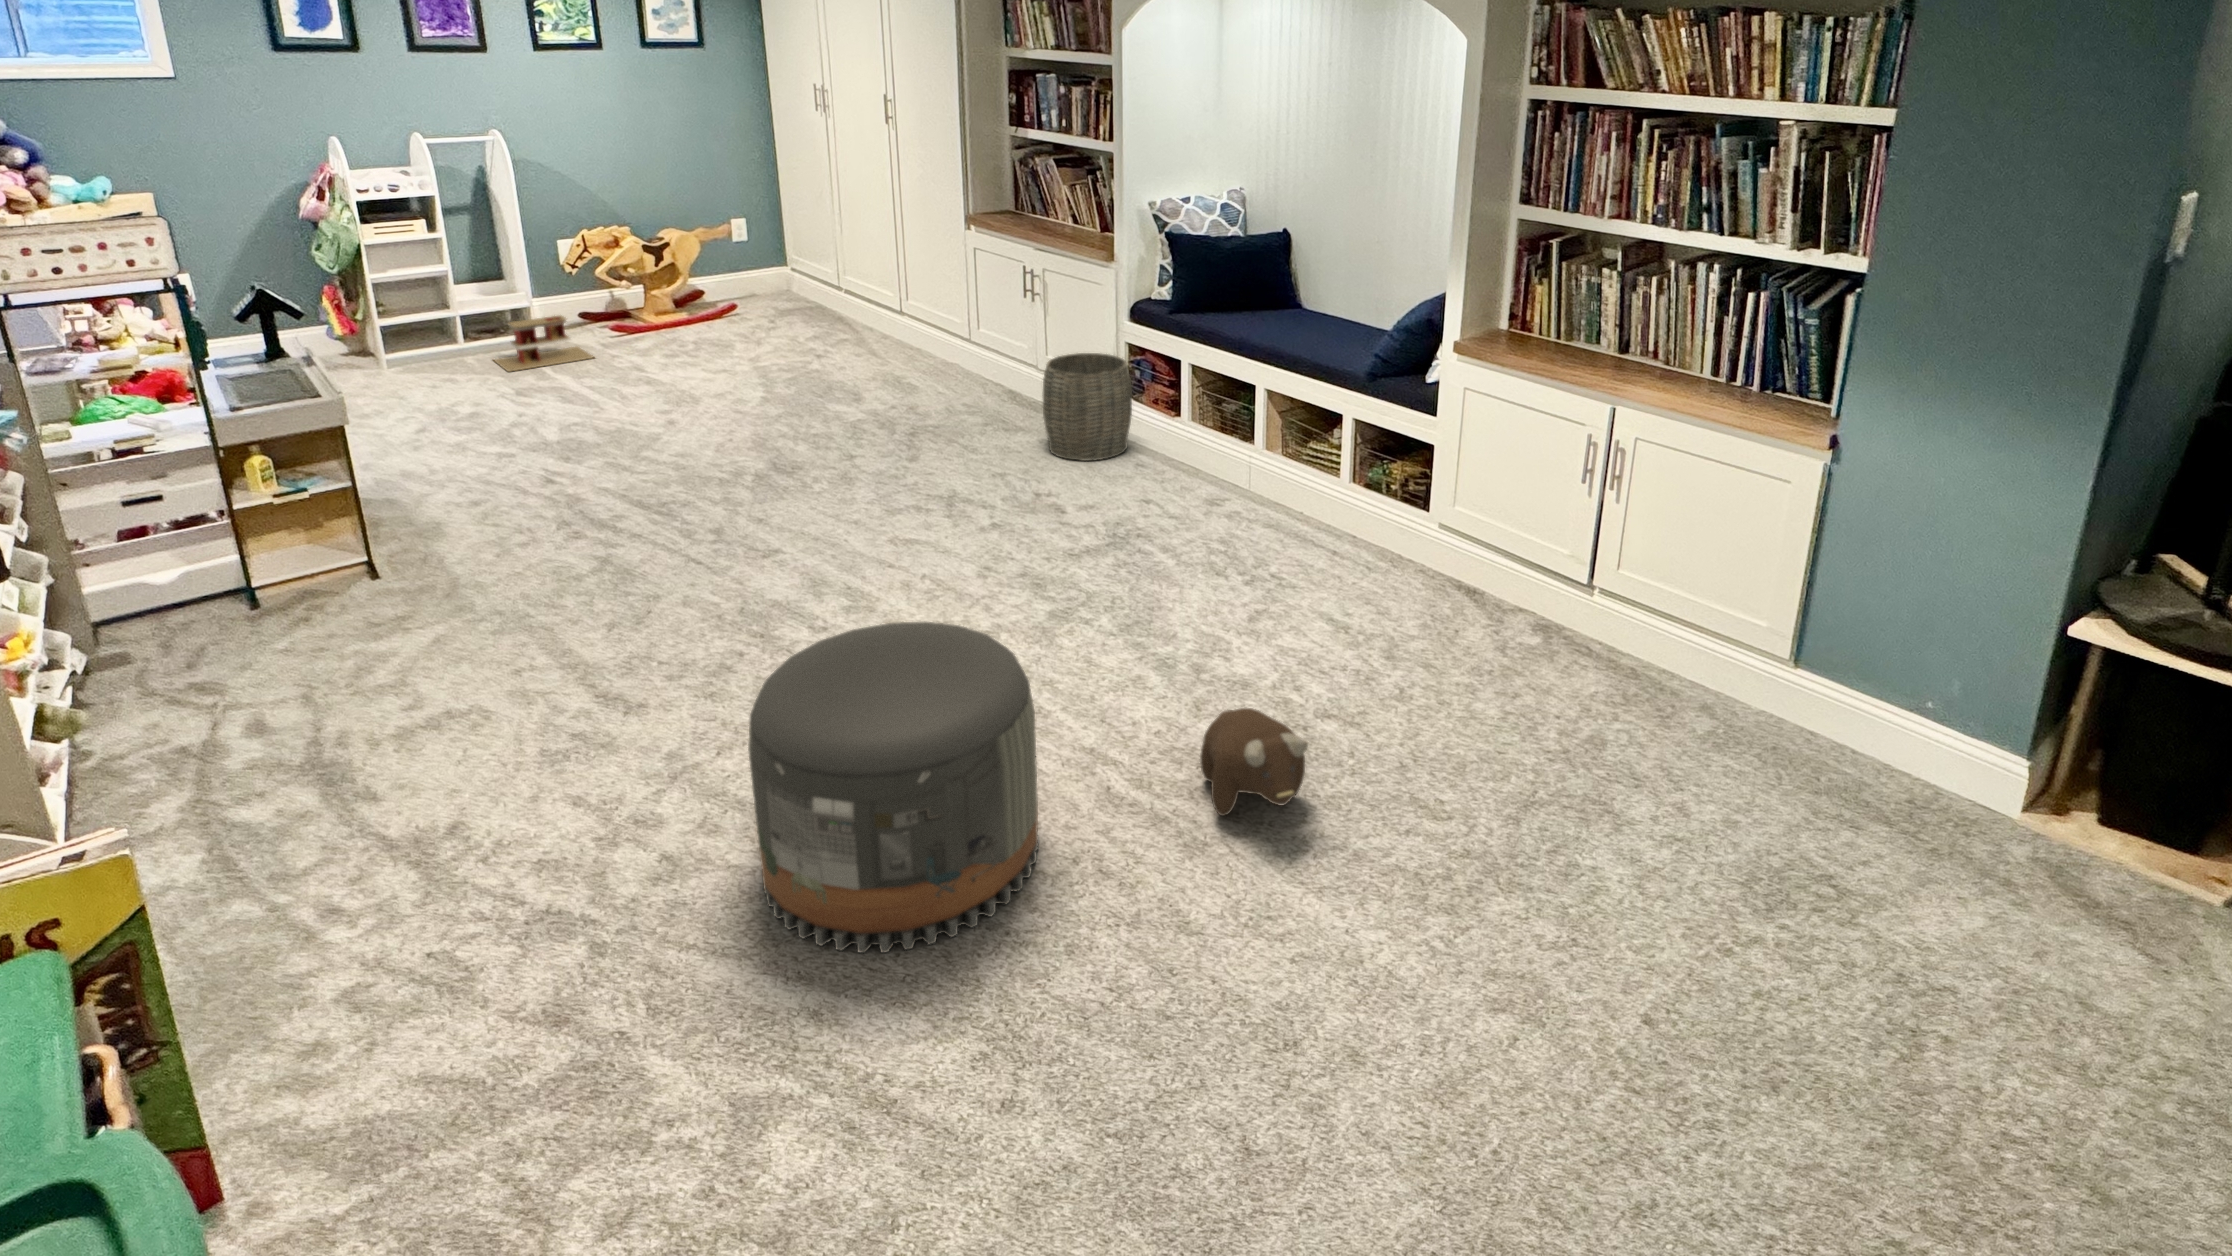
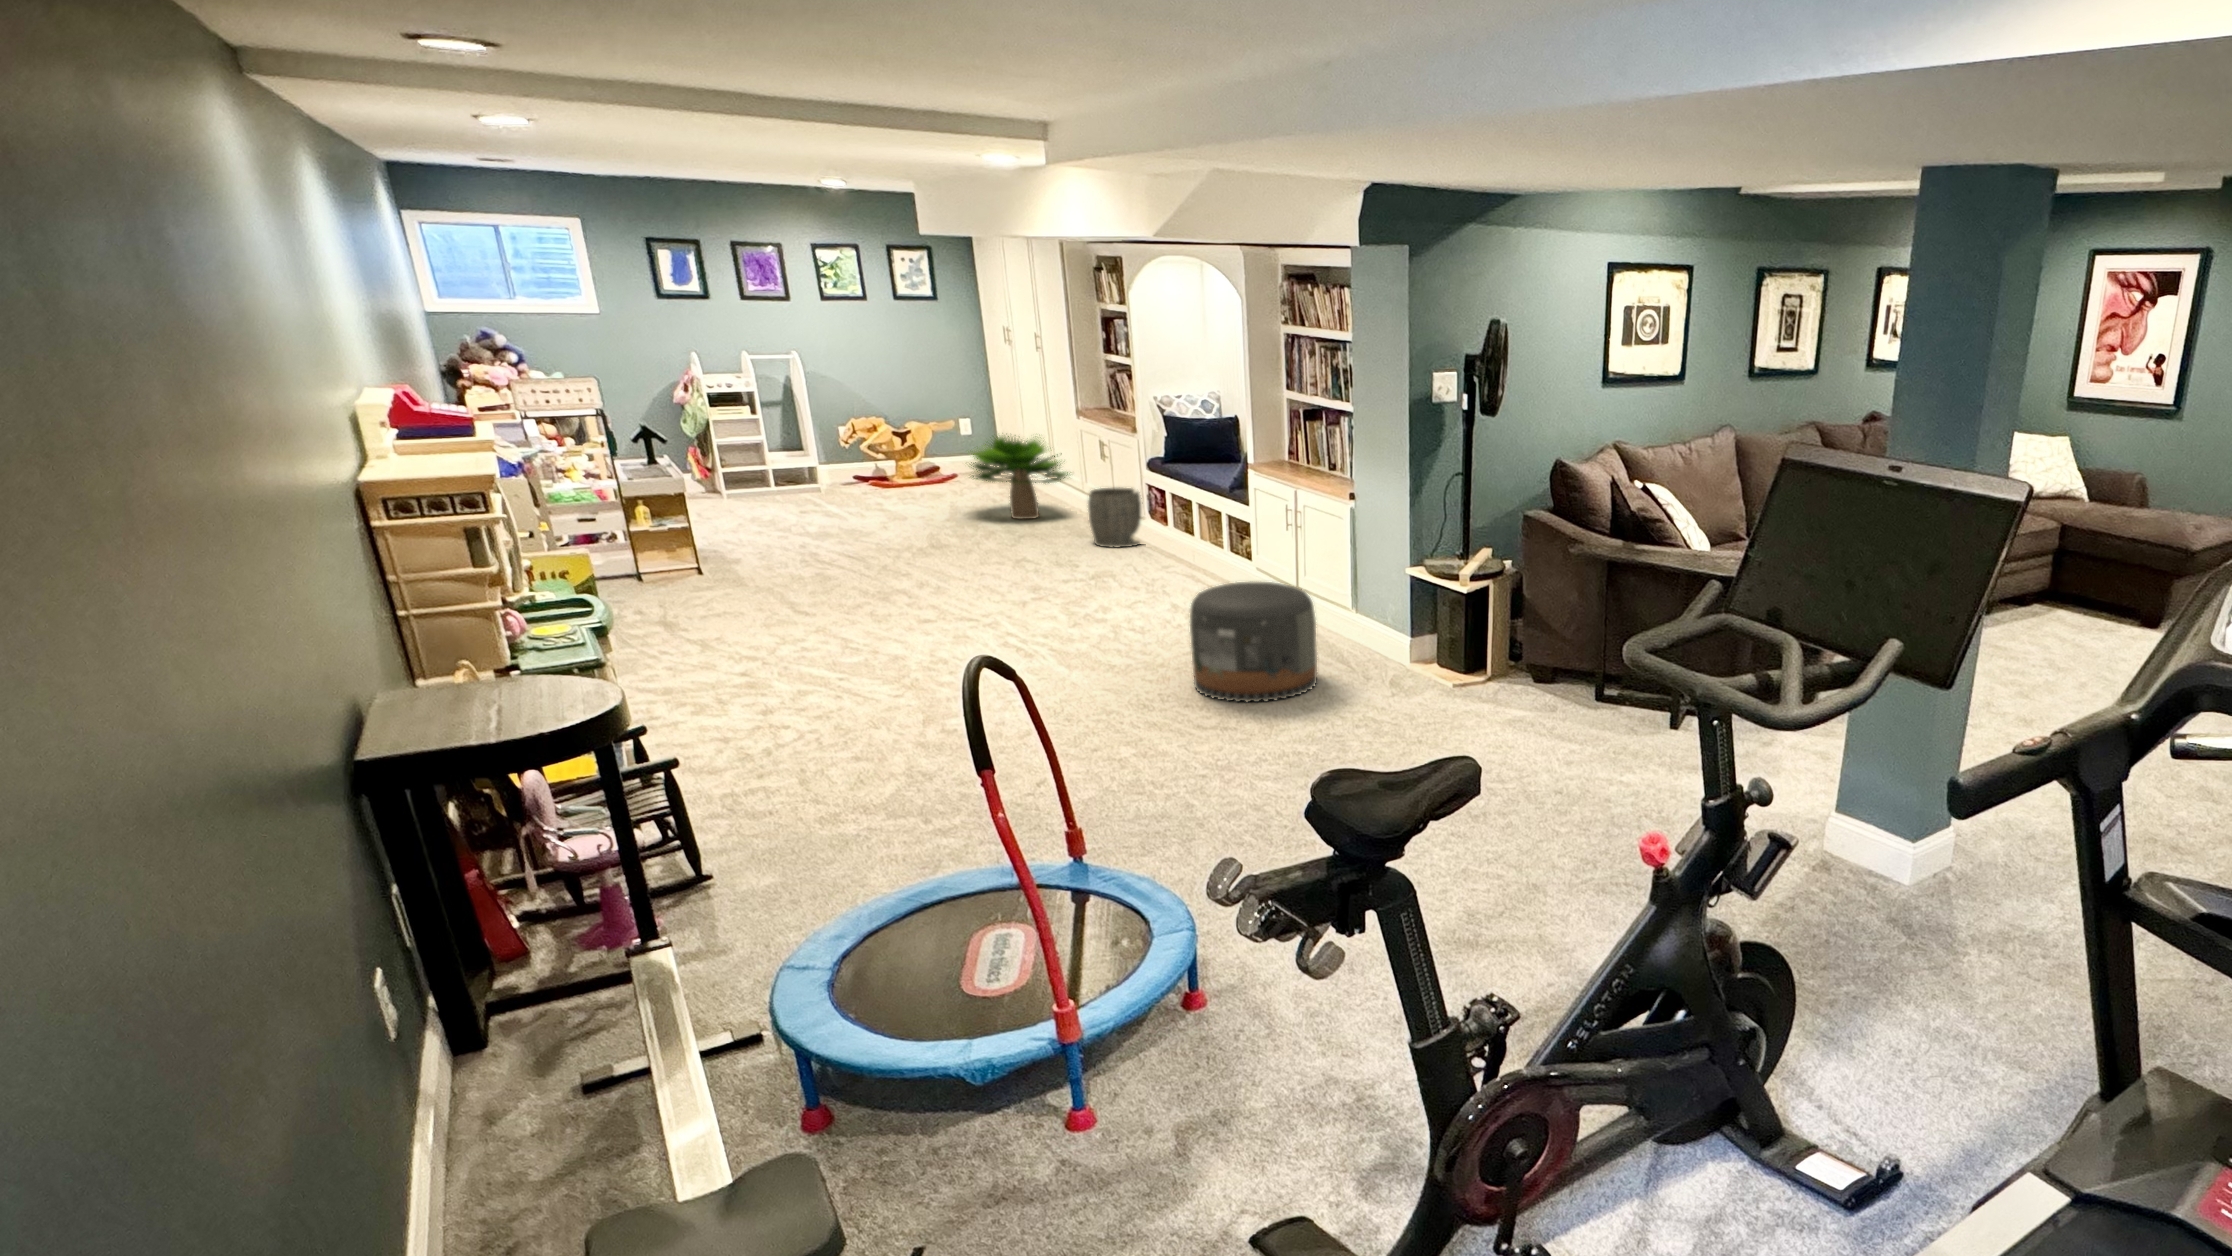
potted plant: none [795,253,972,396] -> present [970,436,1070,519]
toy house: present [494,315,593,372] -> none [791,469,856,502]
pouf: present [748,621,1038,953] -> present [1190,582,1317,702]
plush toy: present [1200,708,1308,816] -> none [1041,600,1089,644]

